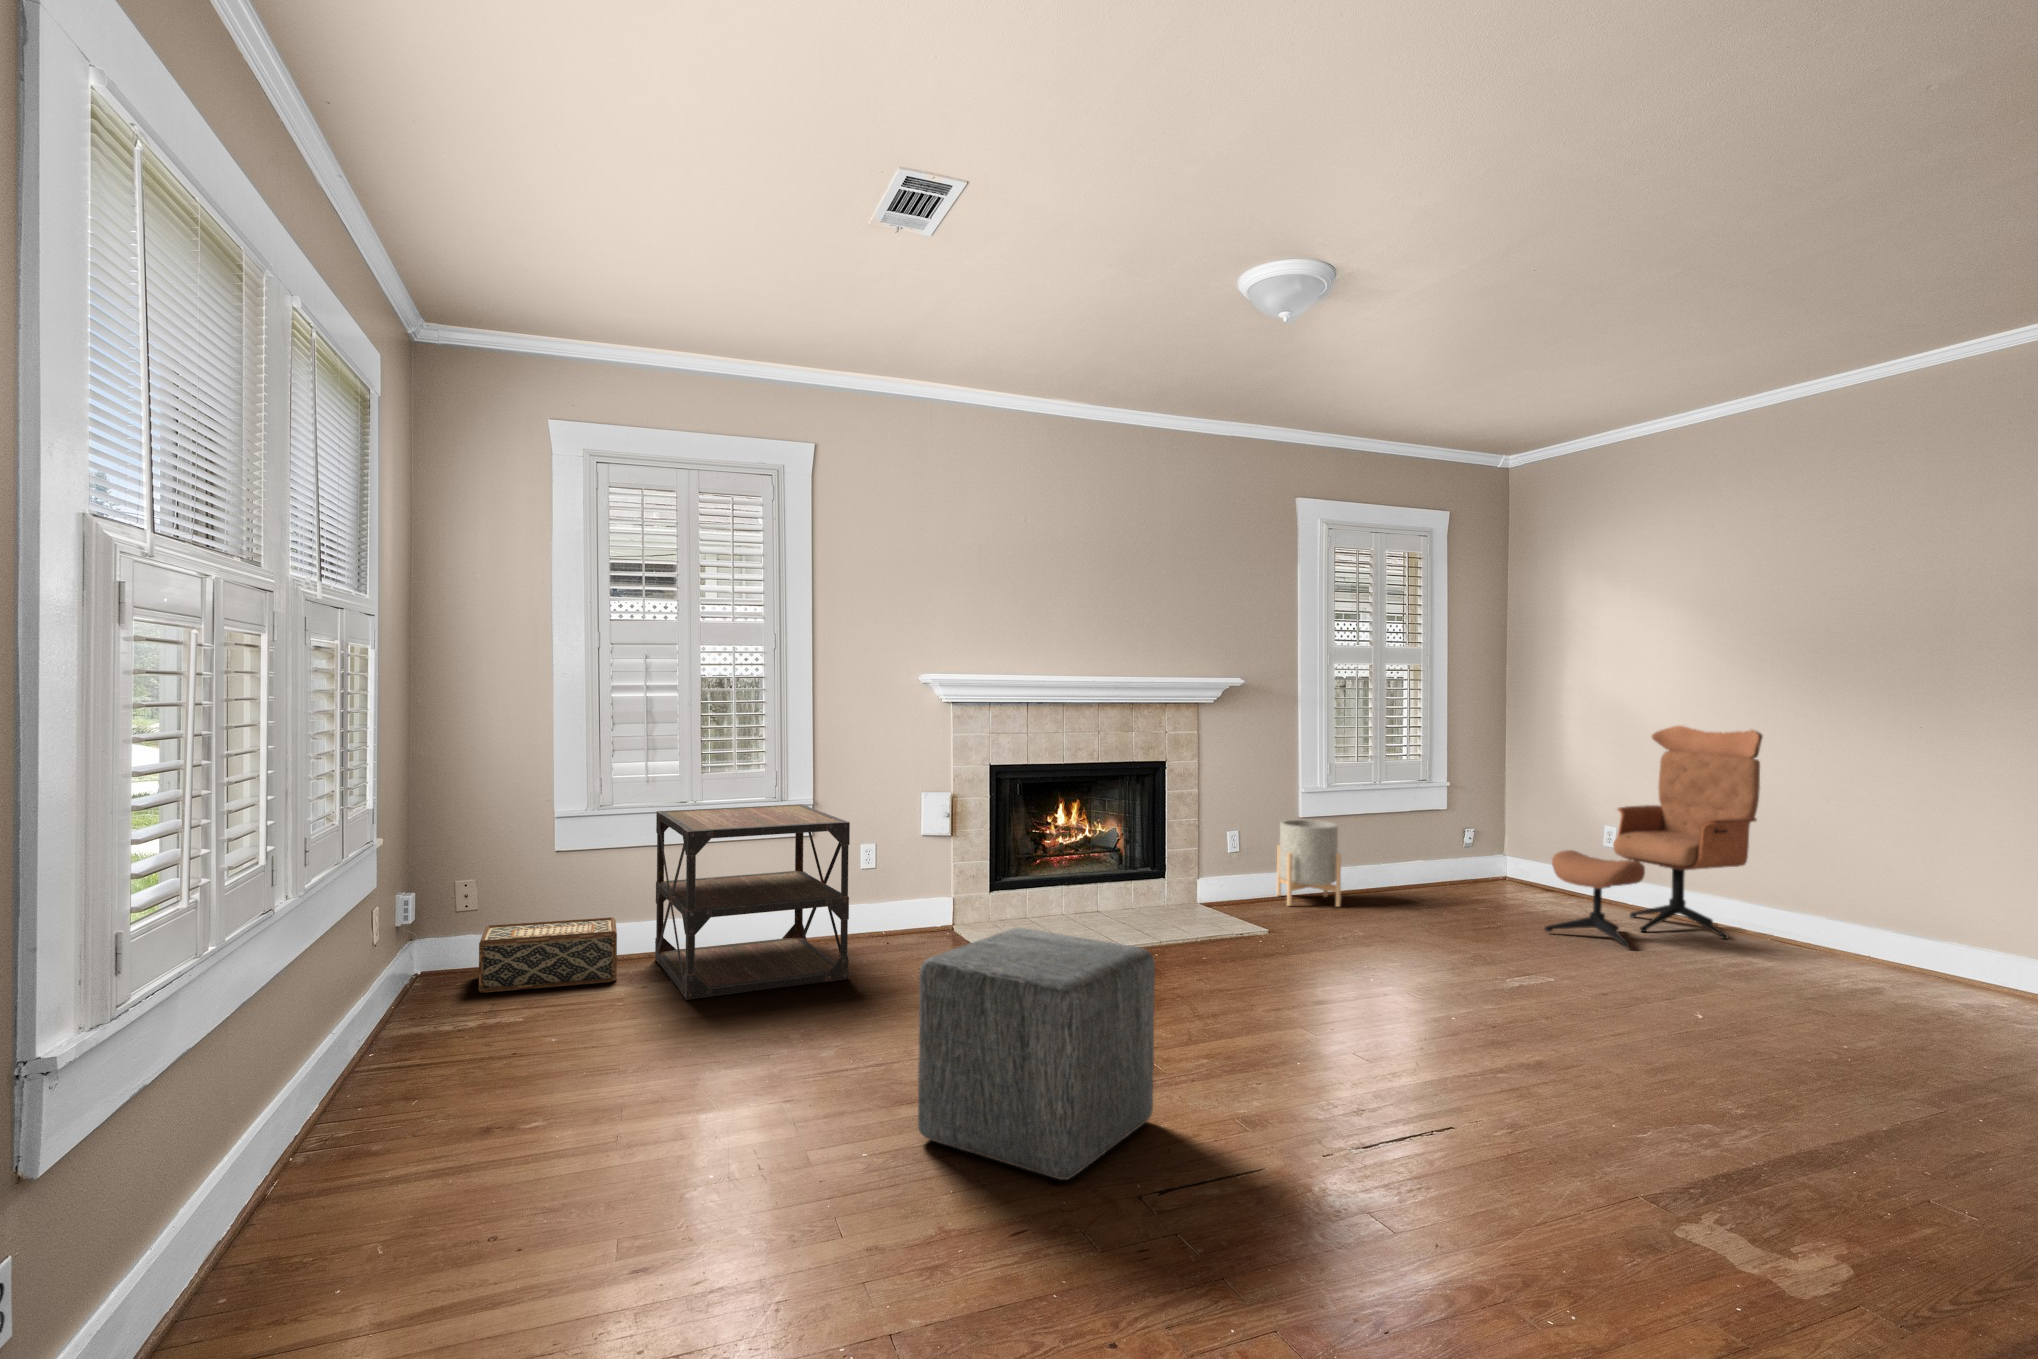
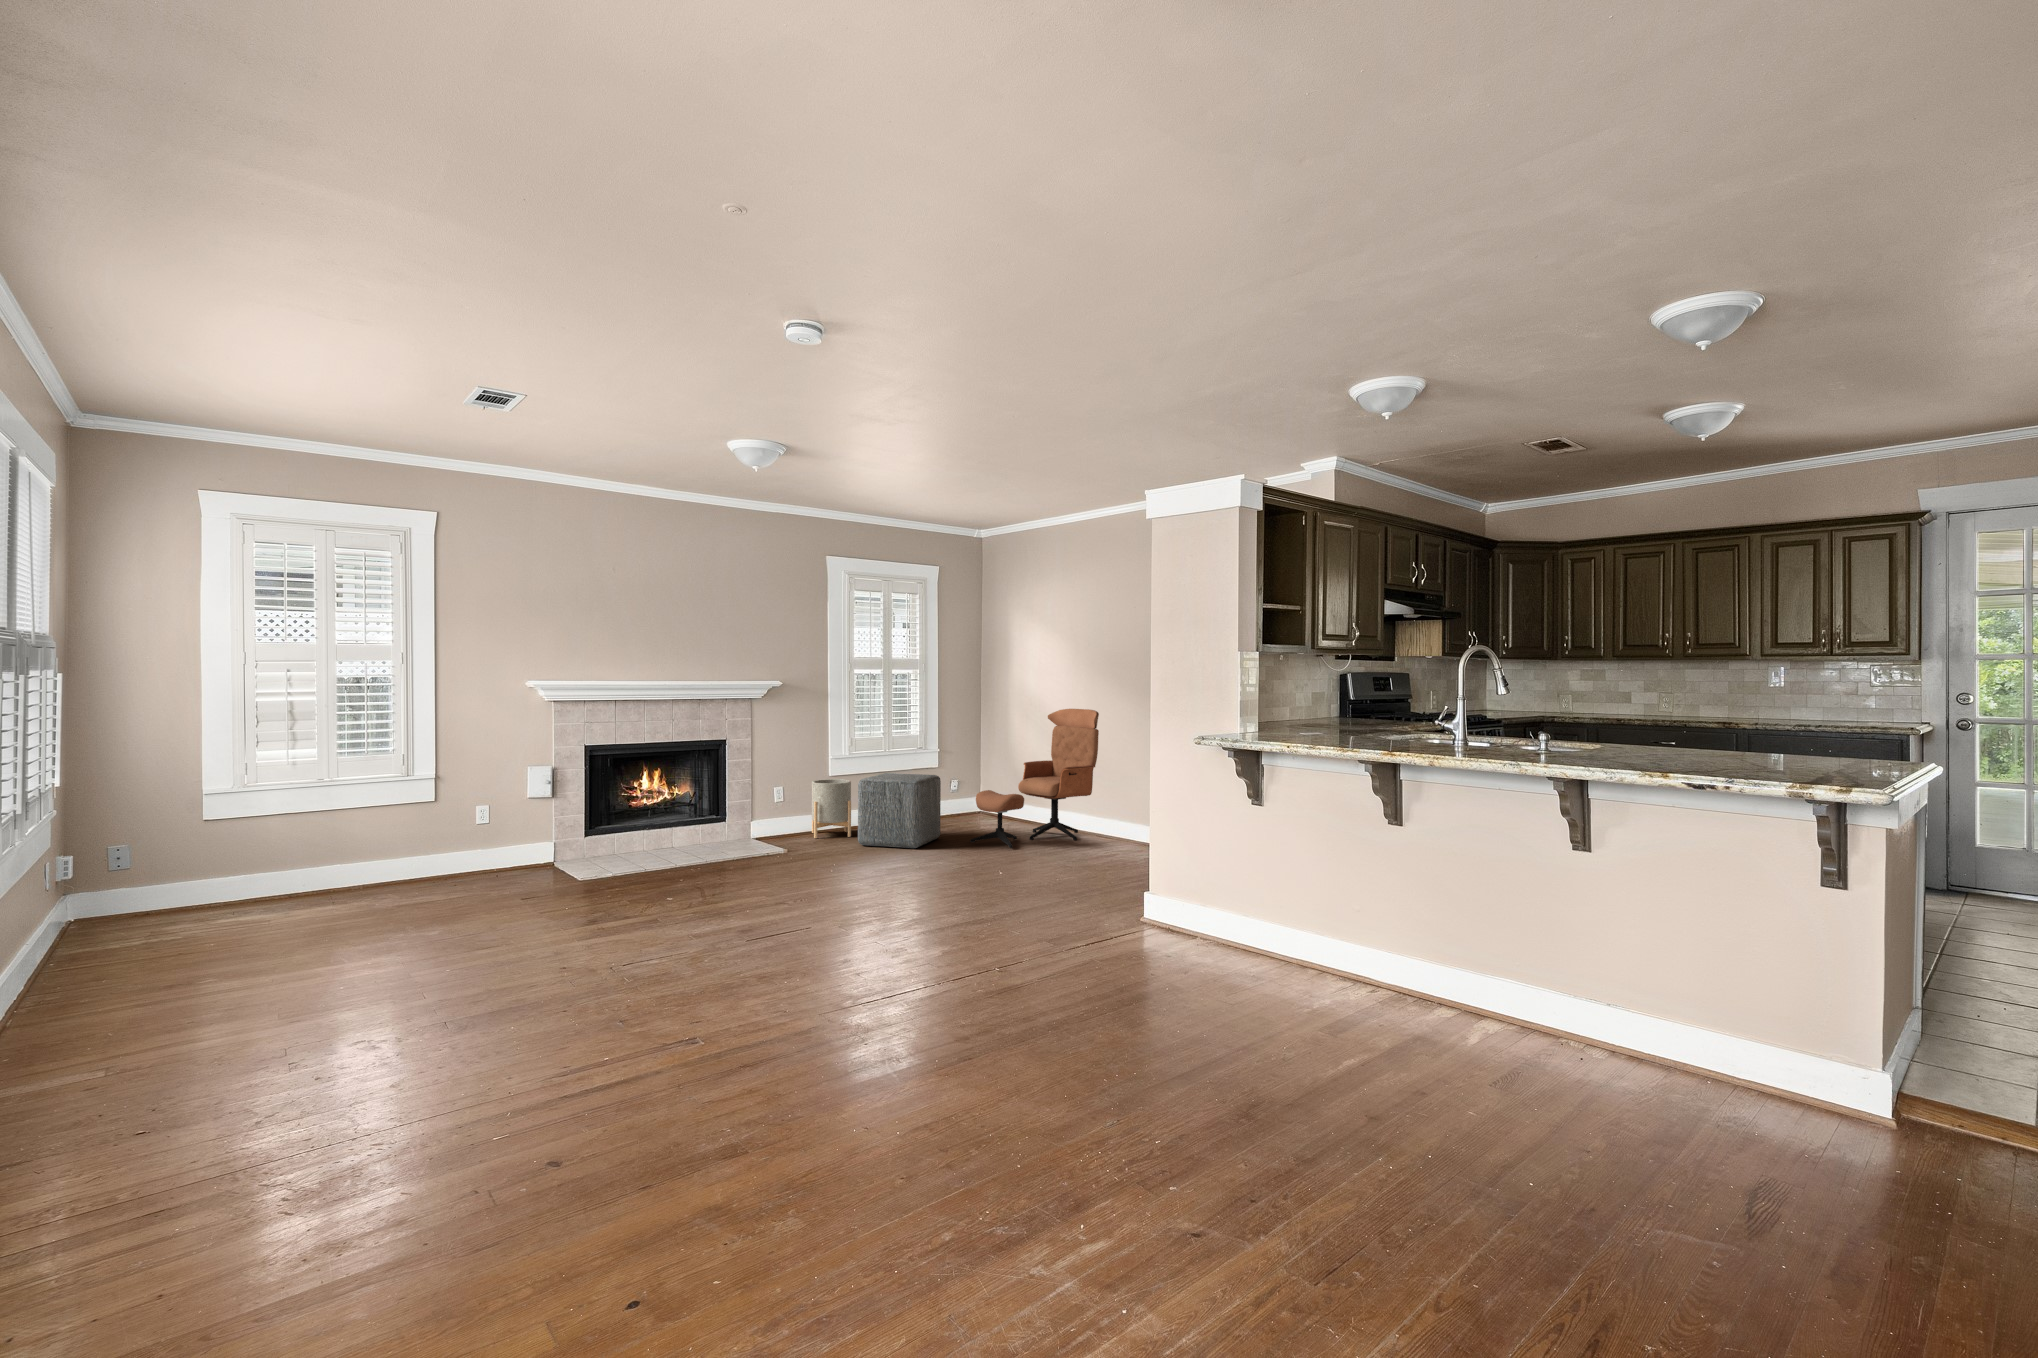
side table: present [655,804,850,1000] -> none [296,779,458,920]
woven basket: present [479,917,617,993] -> none [134,869,260,929]
ottoman: present [918,928,1155,1180] -> present [858,773,941,848]

